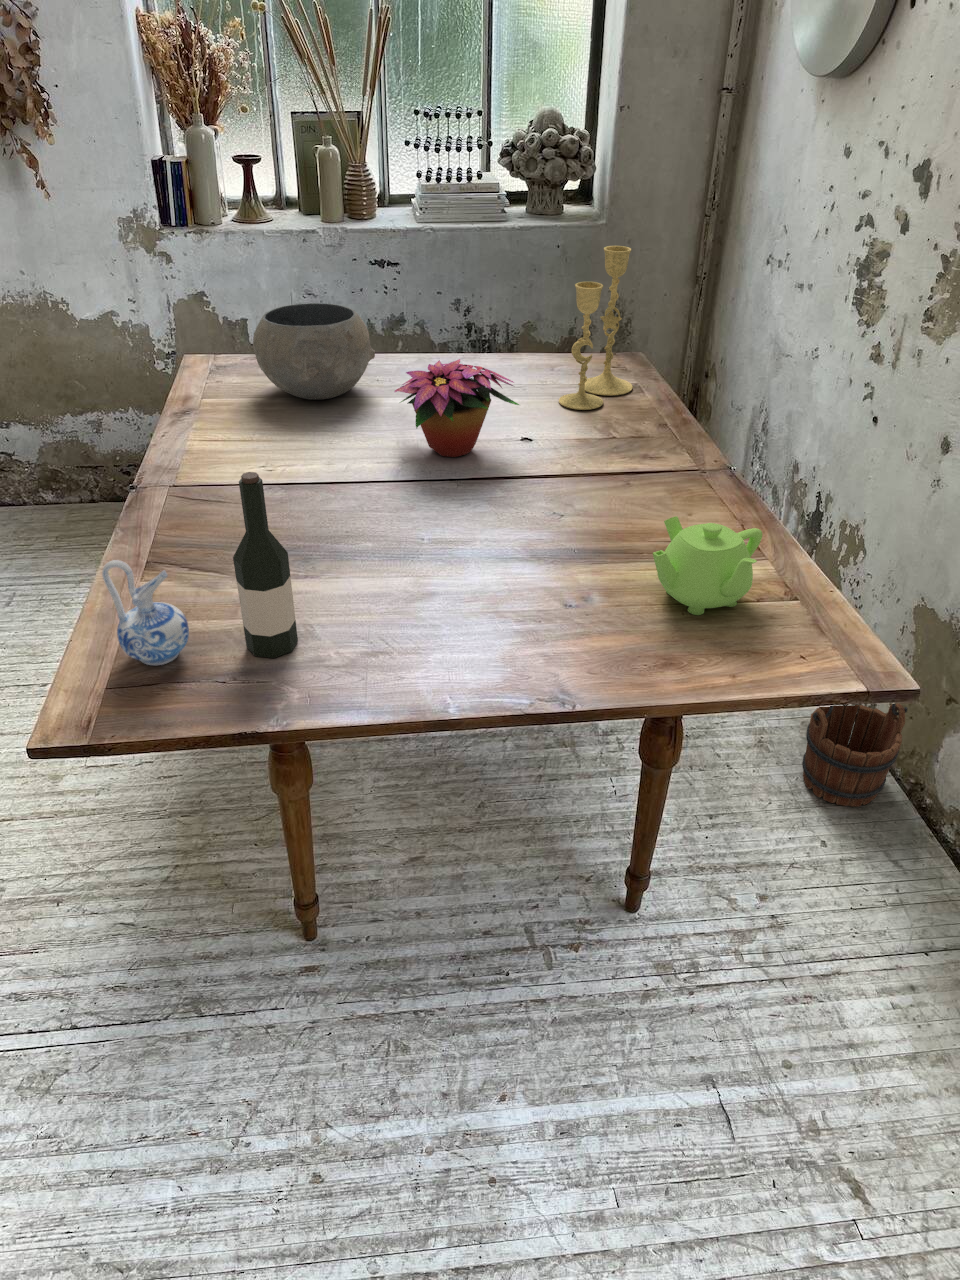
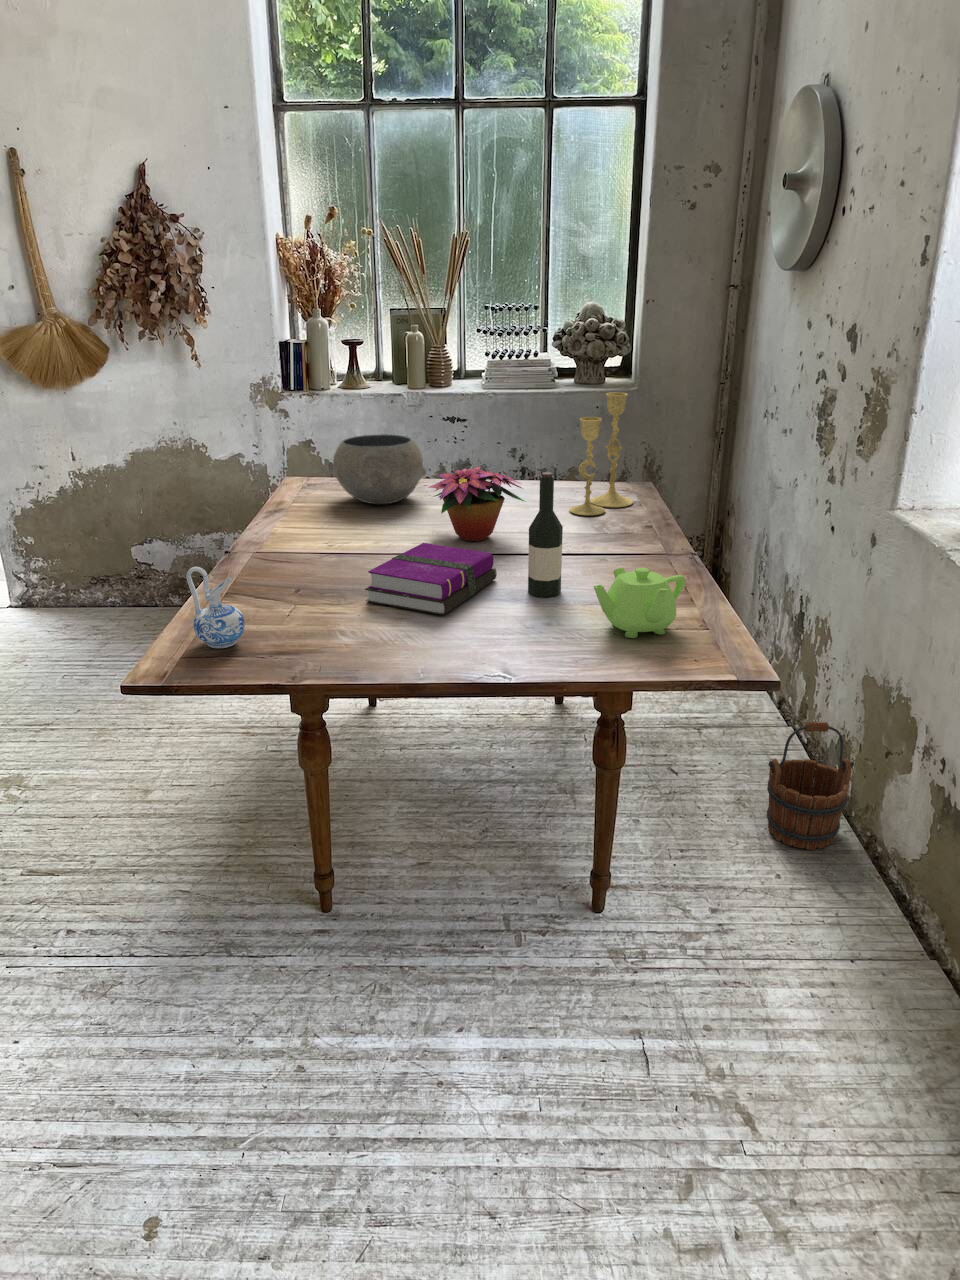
wine bottle: present [233,472,298,658] -> present [528,472,563,597]
hardback book: none [338,474,500,588] -> present [365,543,497,615]

